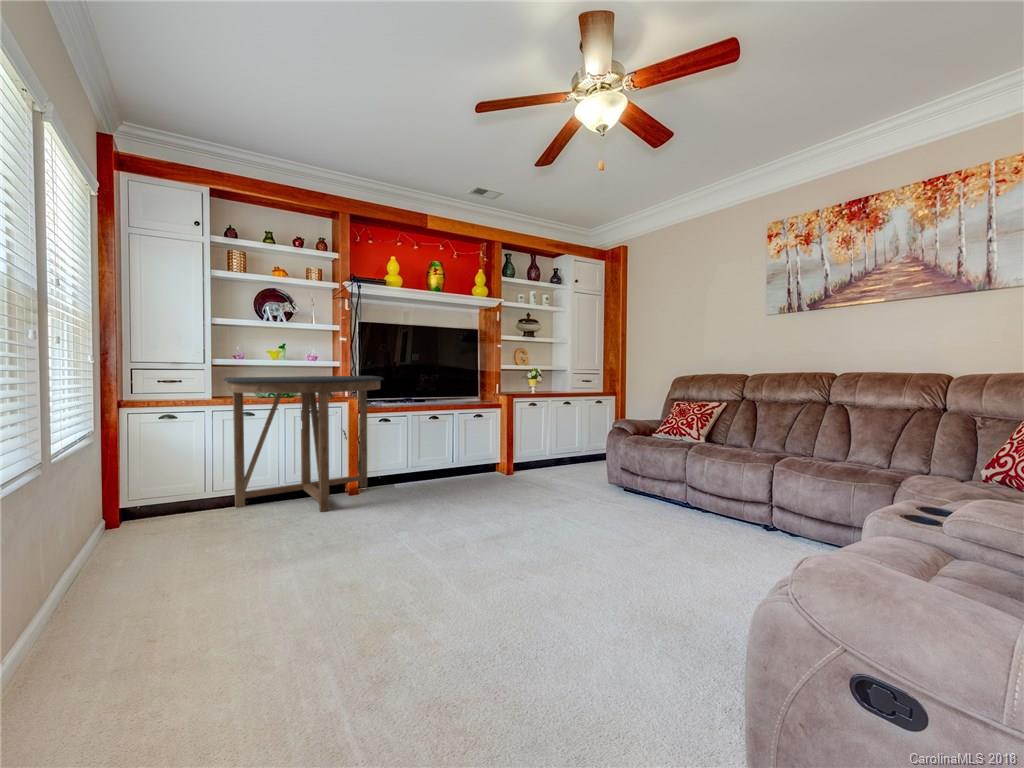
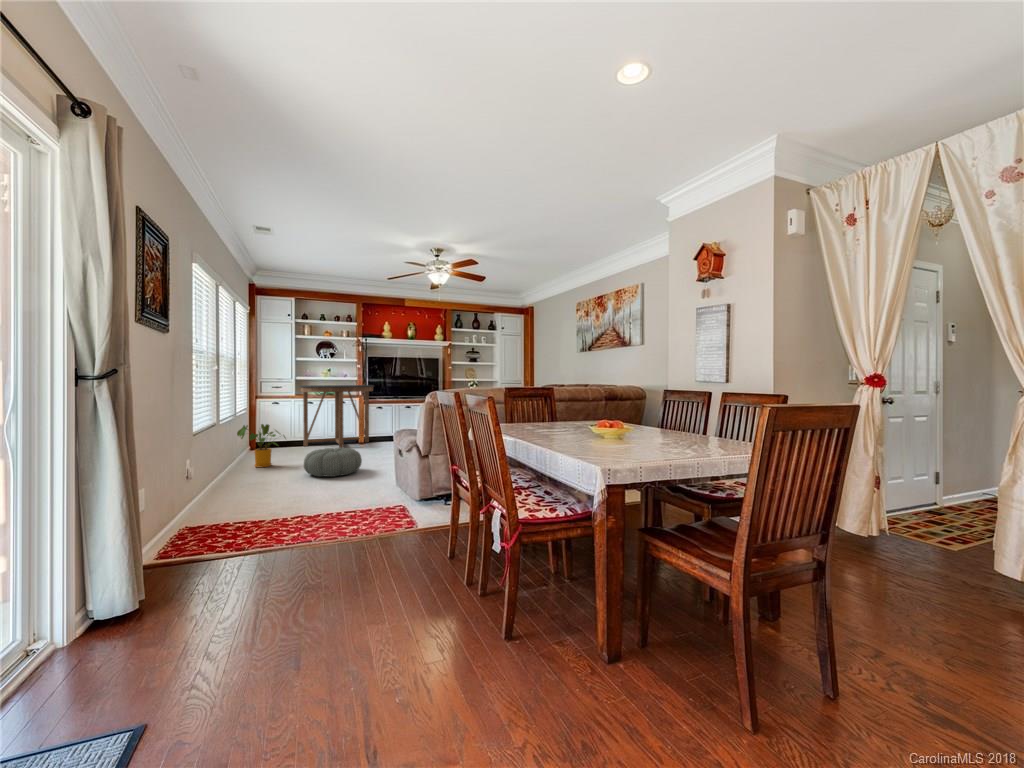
house plant: none [51,501,217,637] -> present [237,424,285,467]
pouf: none [301,566,473,705] -> present [304,448,362,477]

